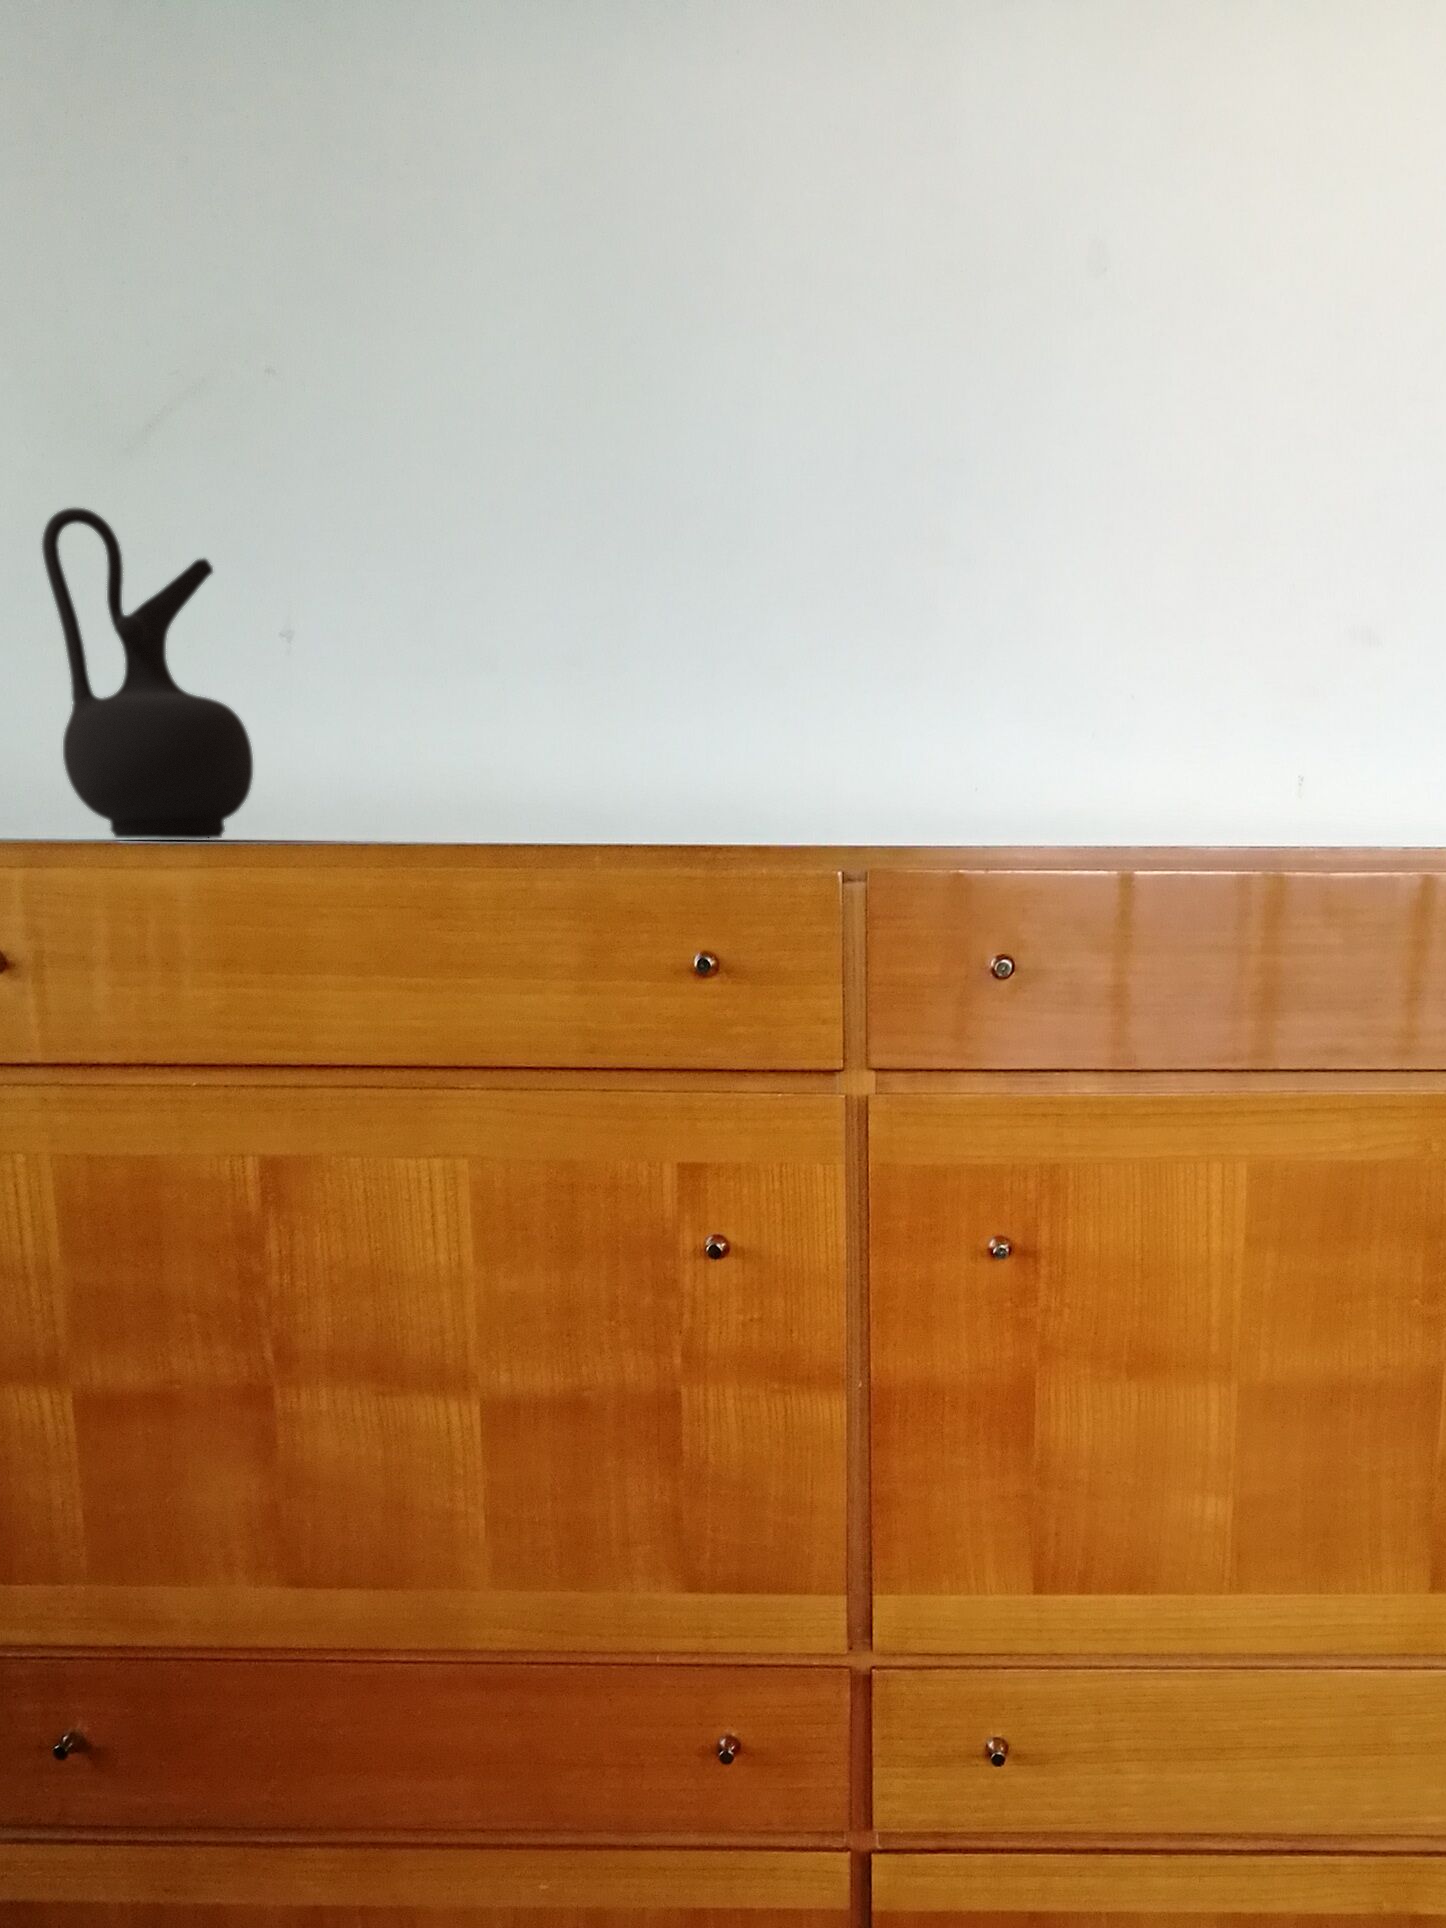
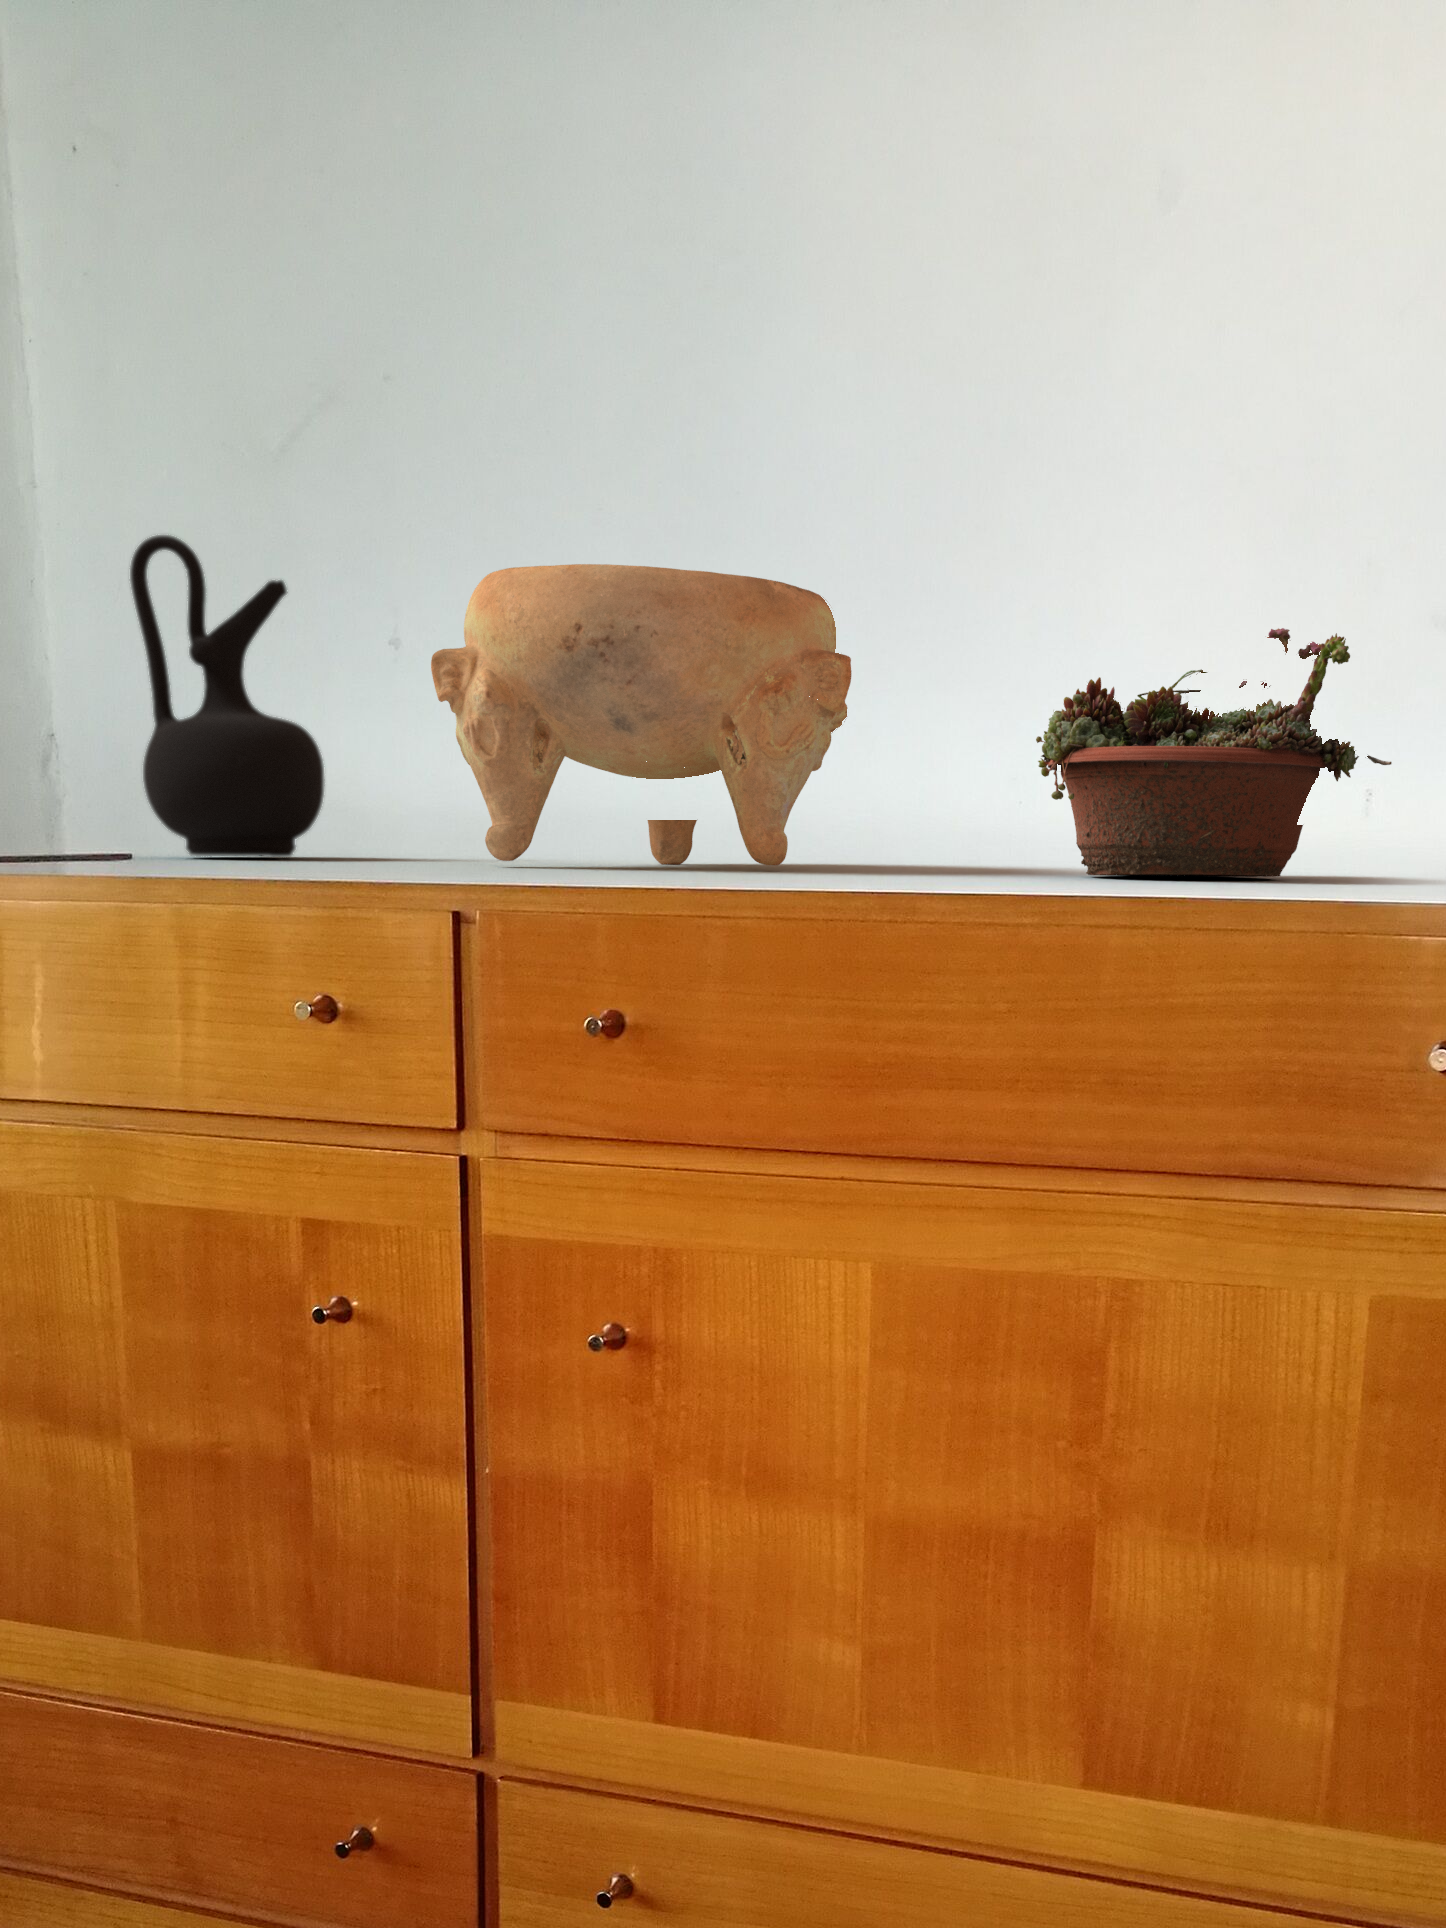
decorative bowl: none [446,558,849,845] -> present [431,564,851,865]
succulent planter: none [1021,637,1336,851] -> present [1036,628,1392,877]

